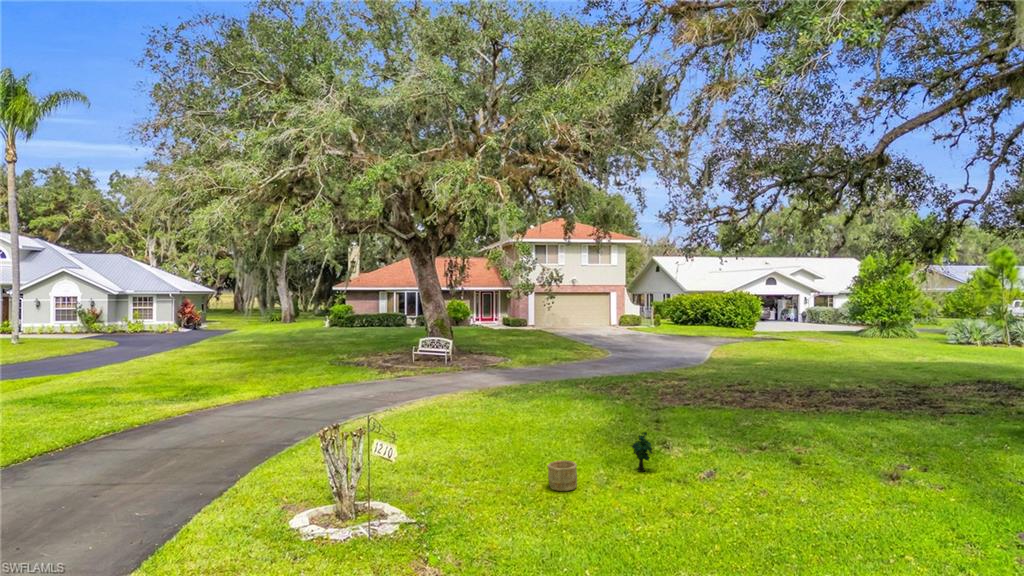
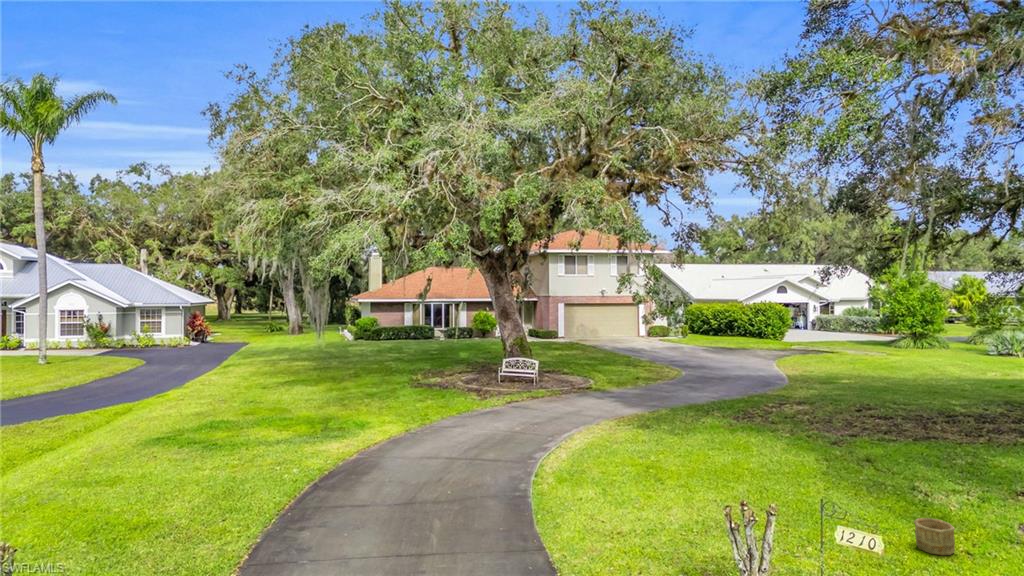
decorative plant: present [632,432,652,472] -> none [963,481,995,525]

